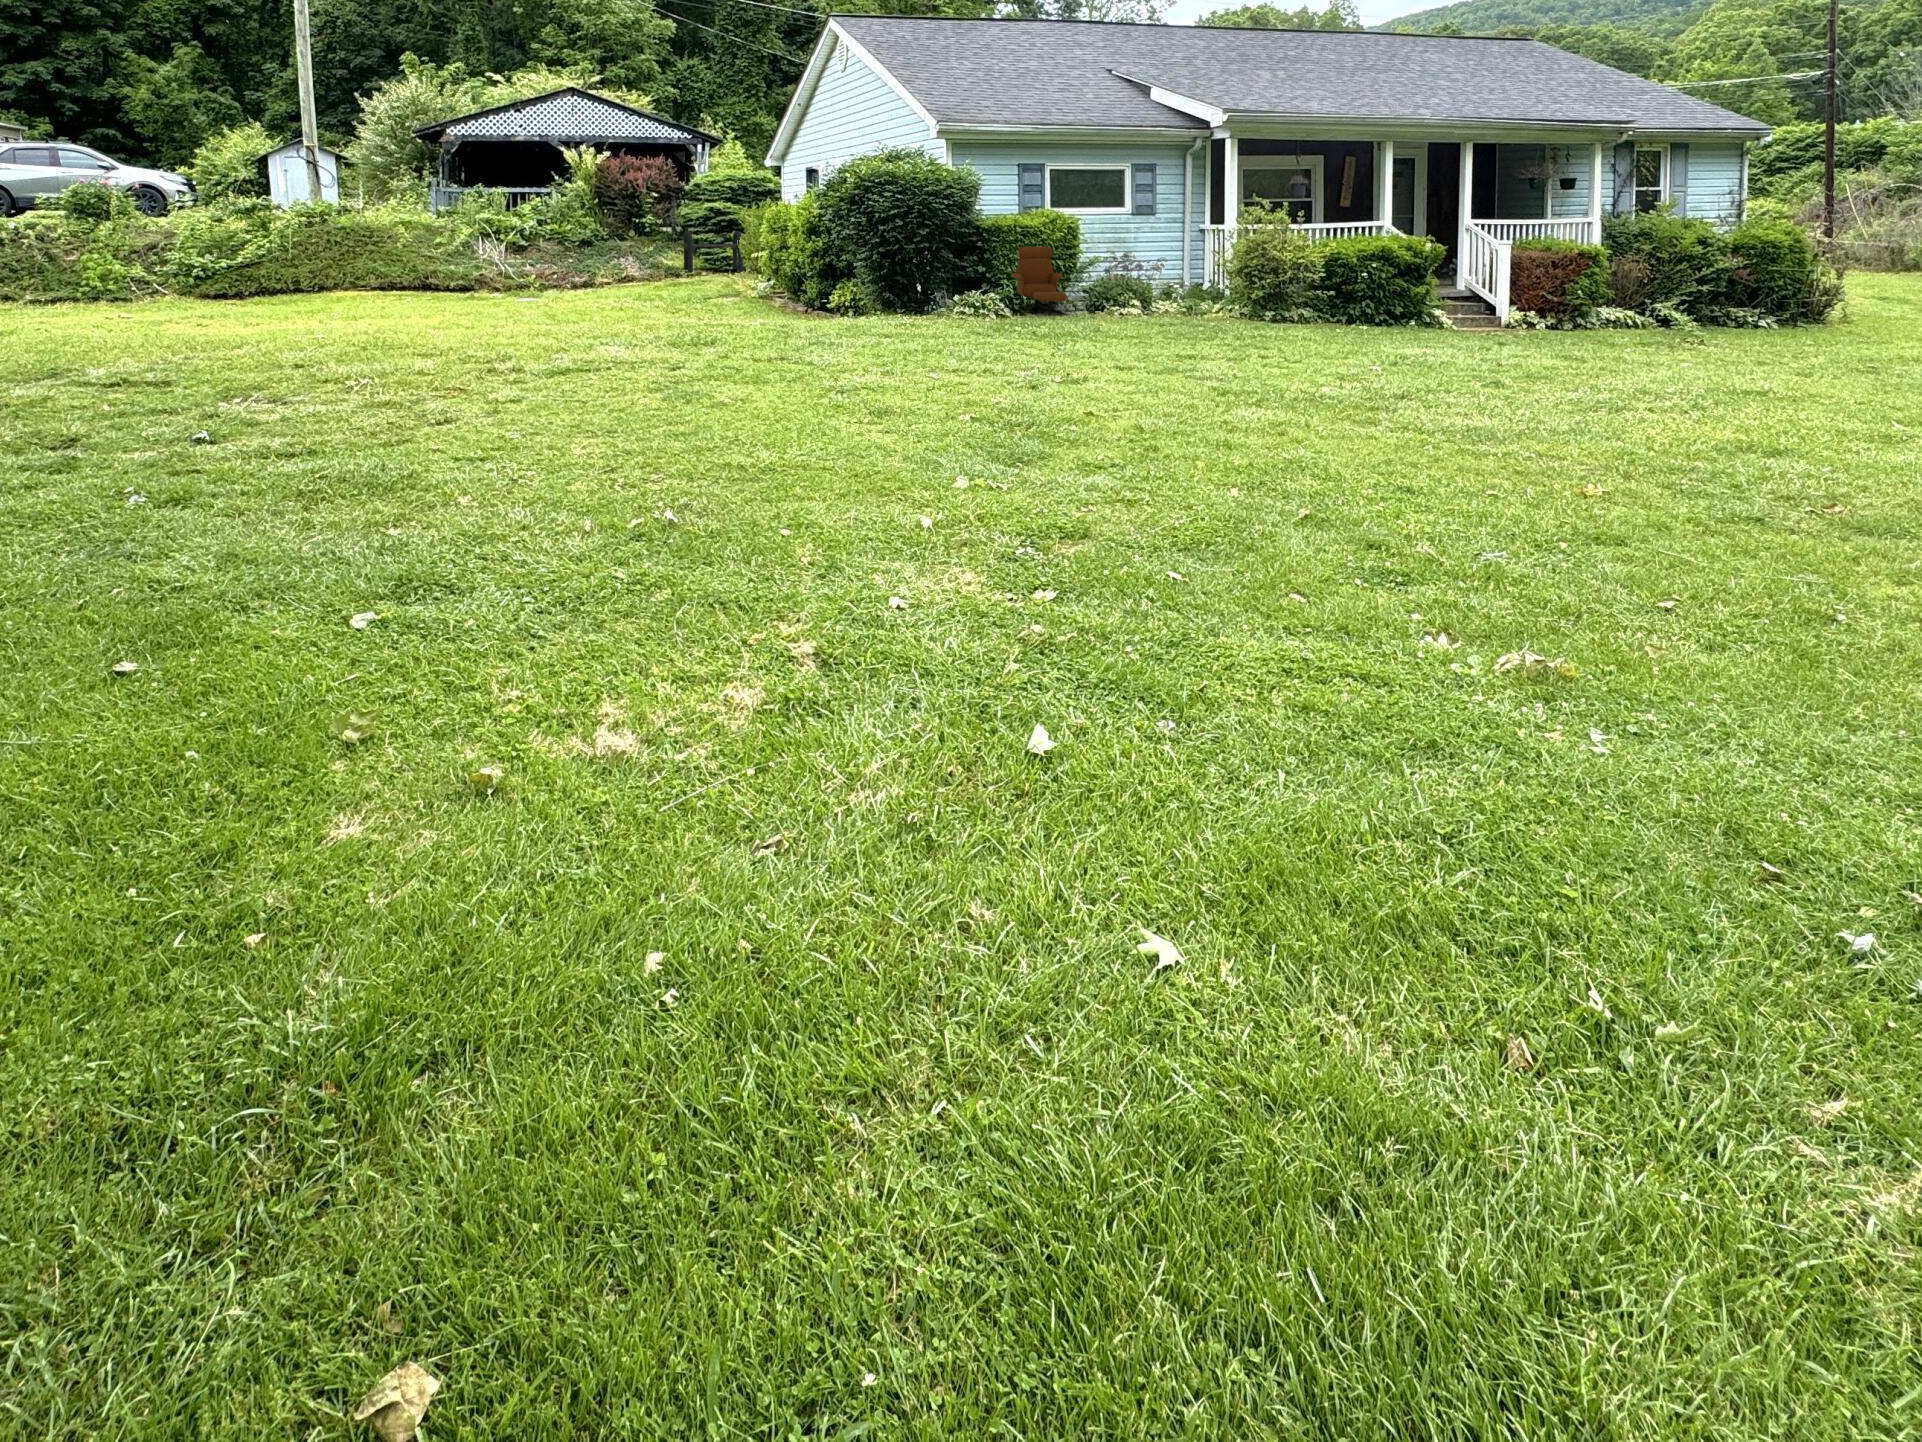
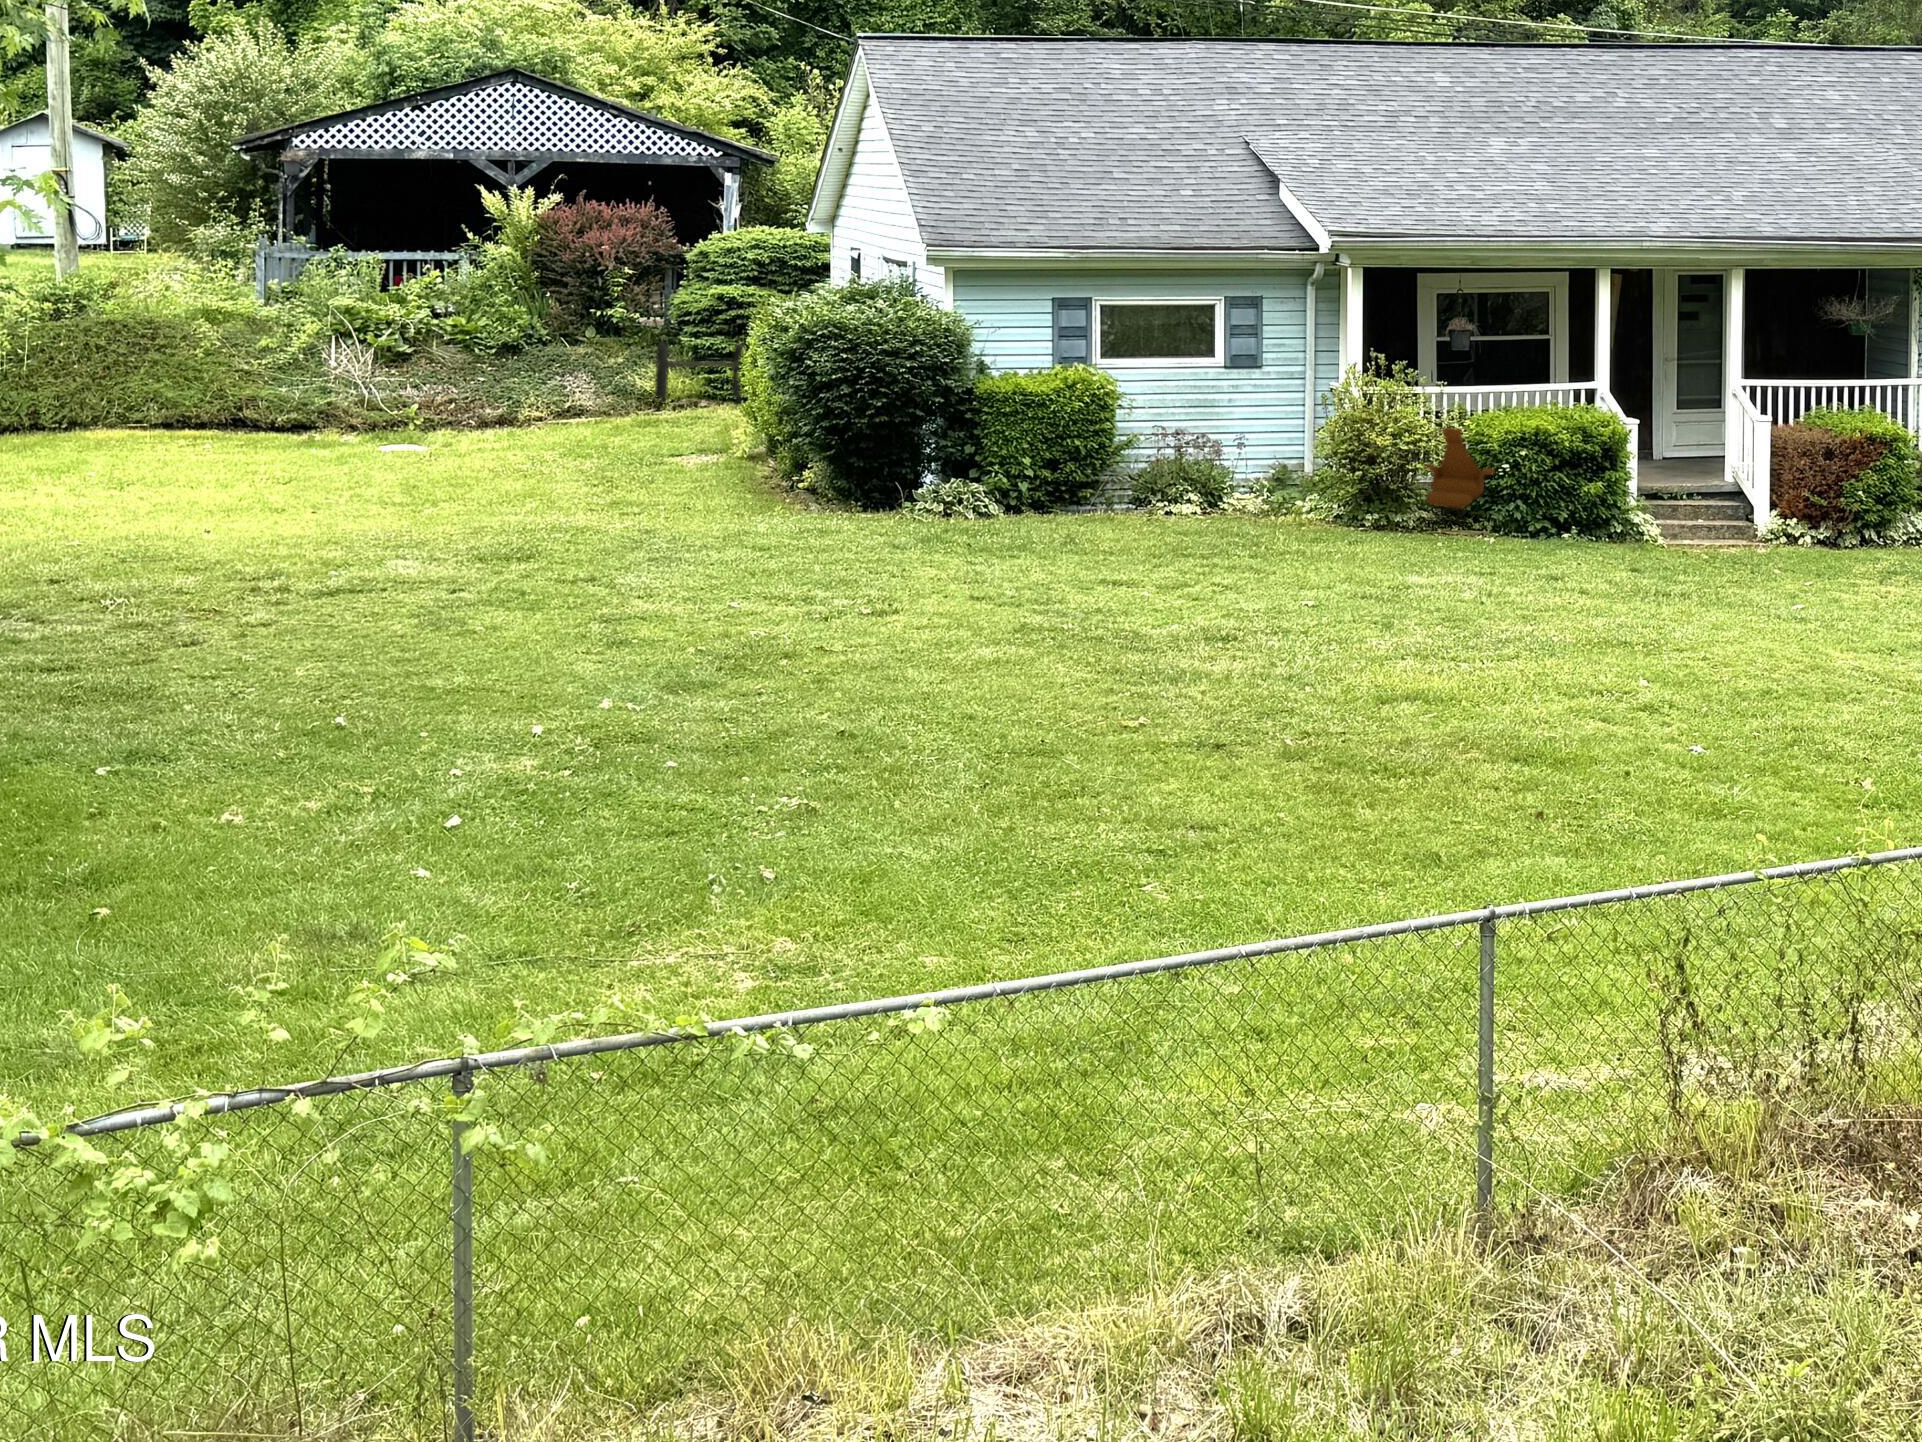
lounge chair: present [1011,247,1067,316] -> present [1424,427,1495,526]

